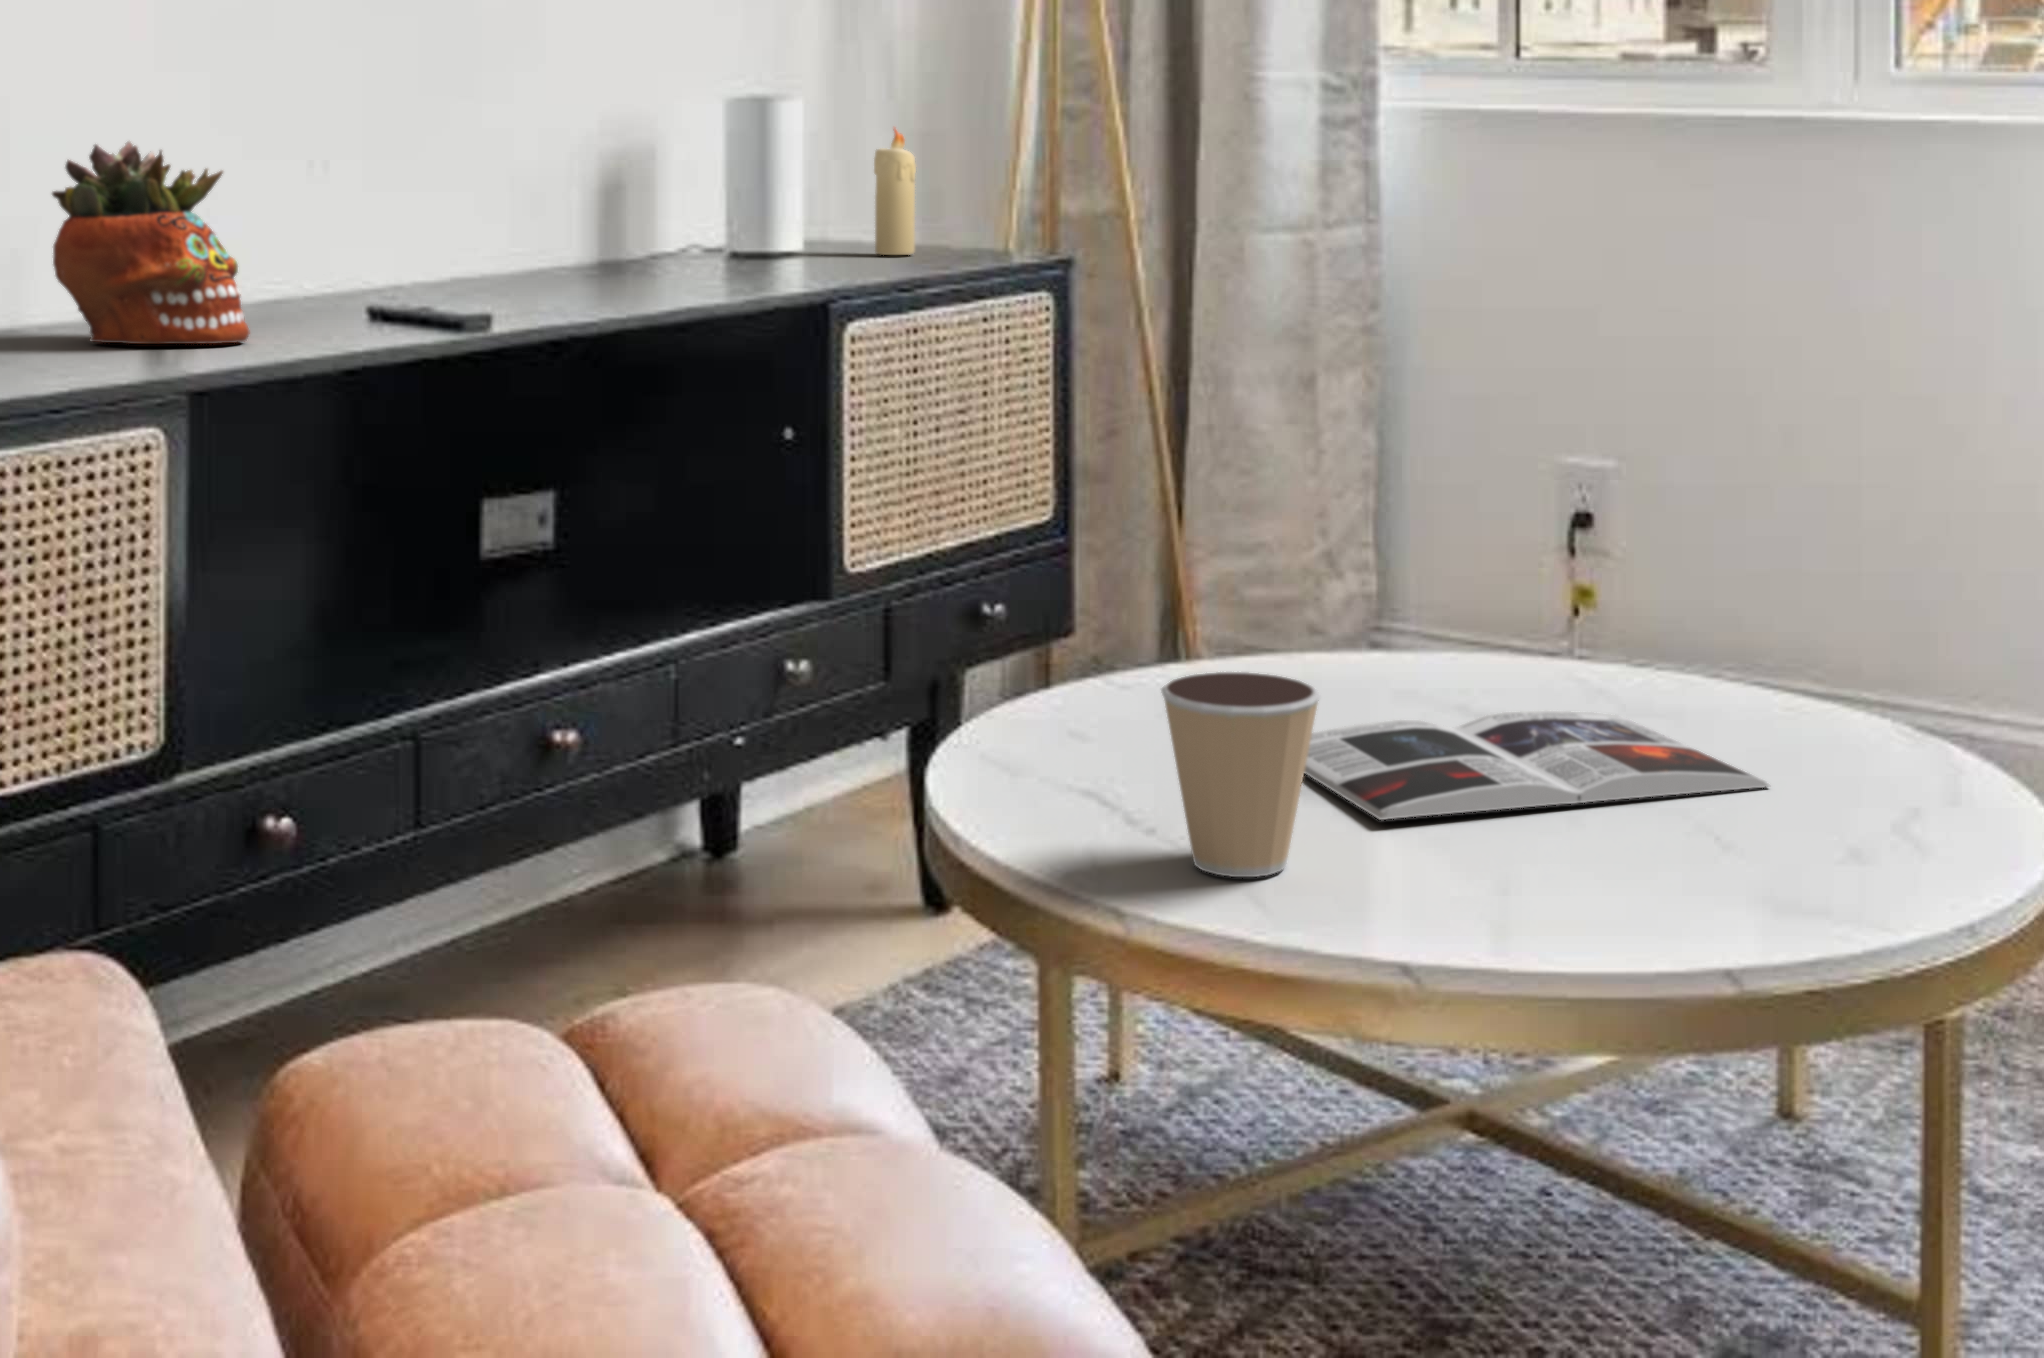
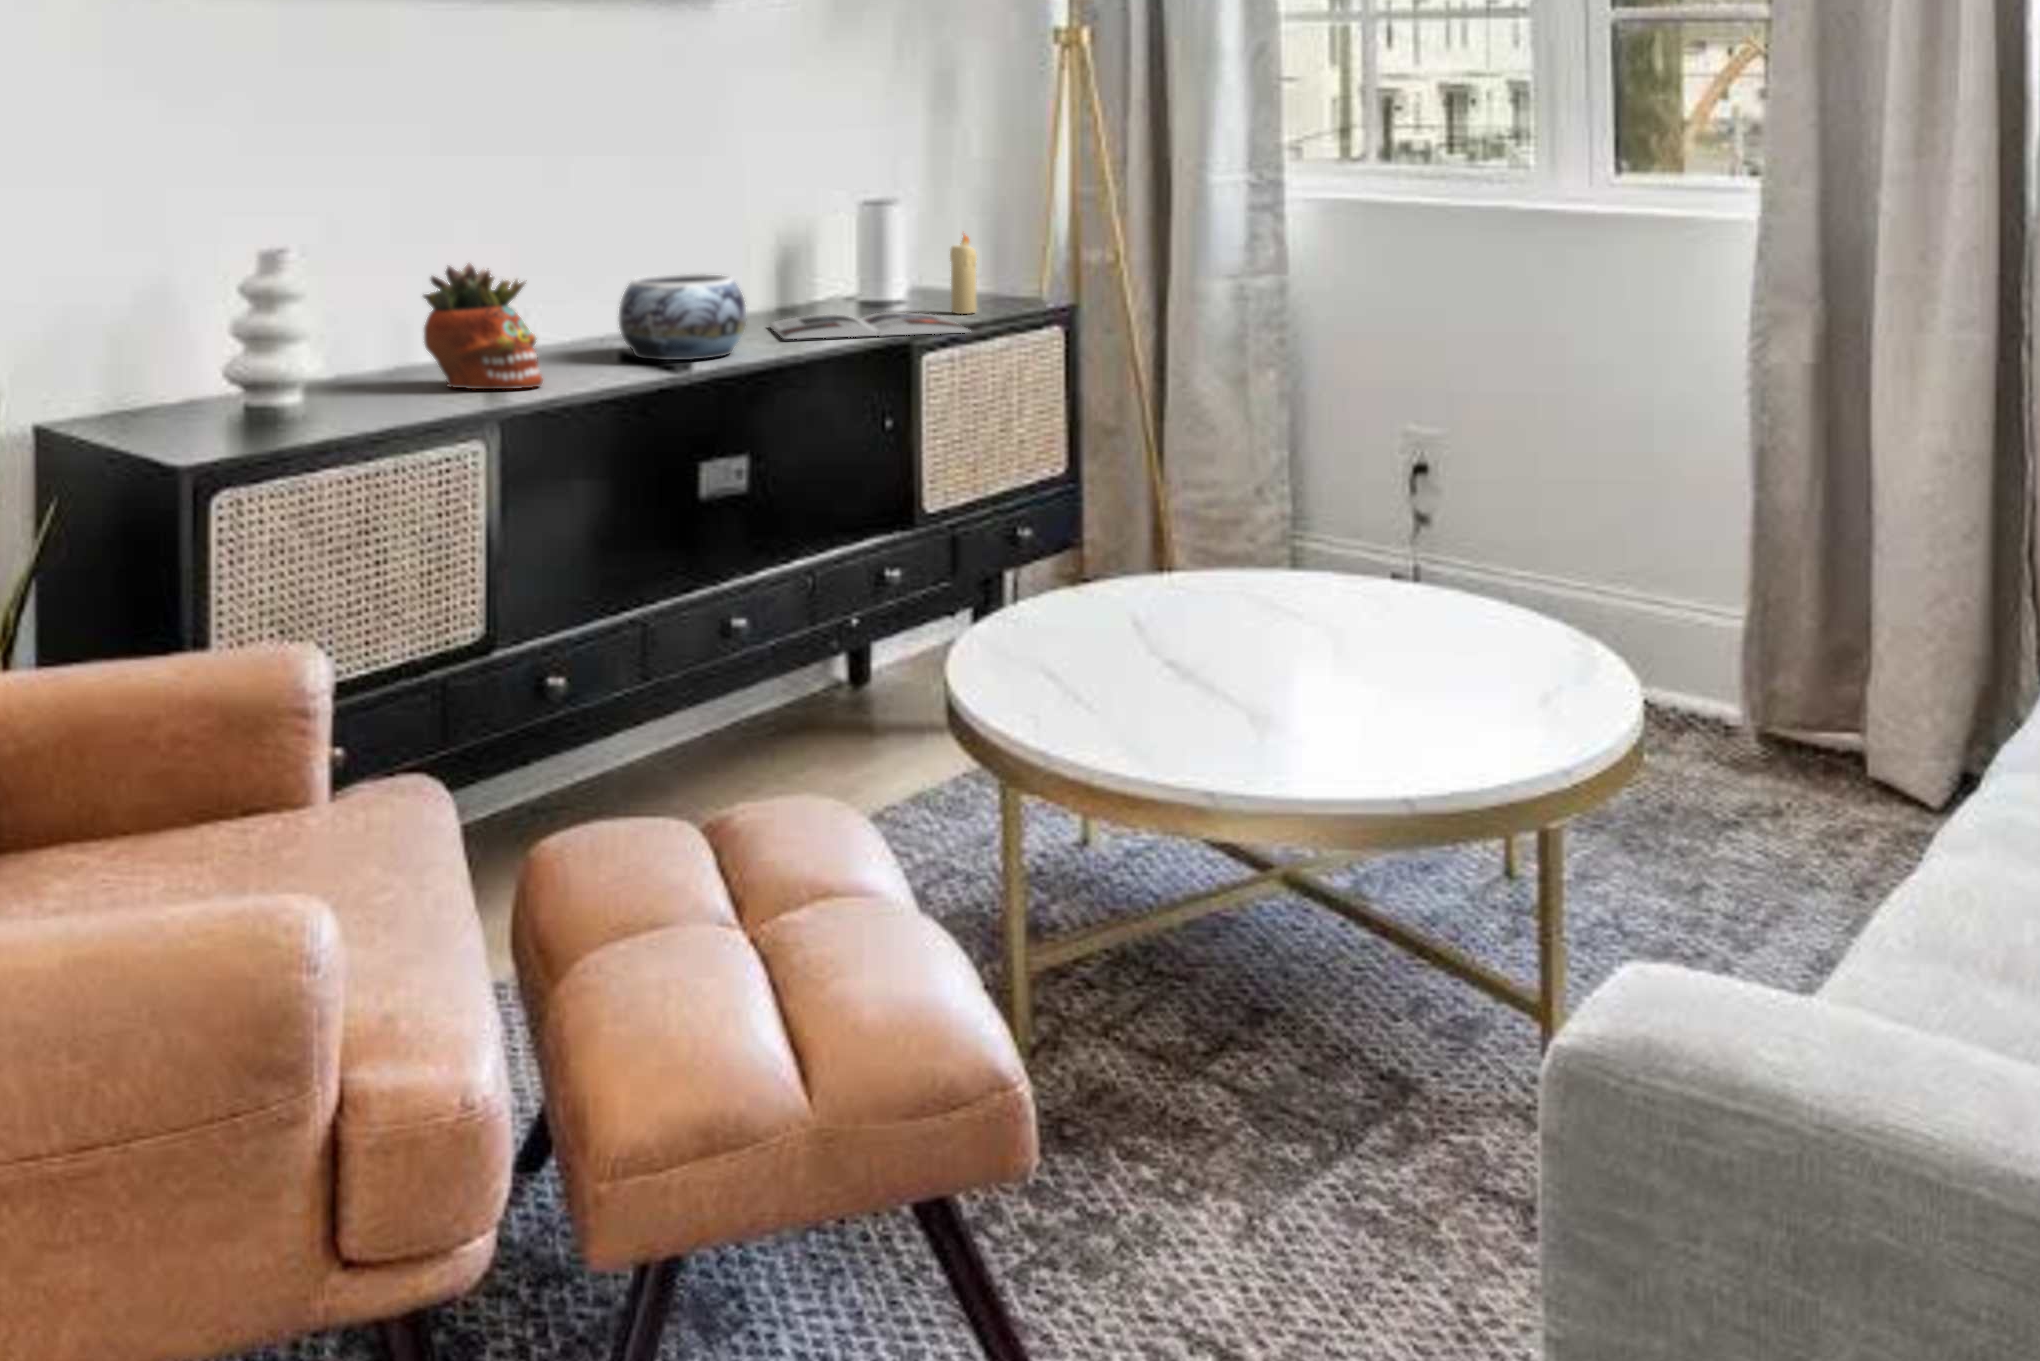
decorative bowl: none [364,178,569,309] -> present [619,274,747,360]
coffee cup: present [1161,672,1320,877] -> none [1076,602,1173,728]
magazine: present [1304,711,1770,820] -> present [769,312,971,339]

